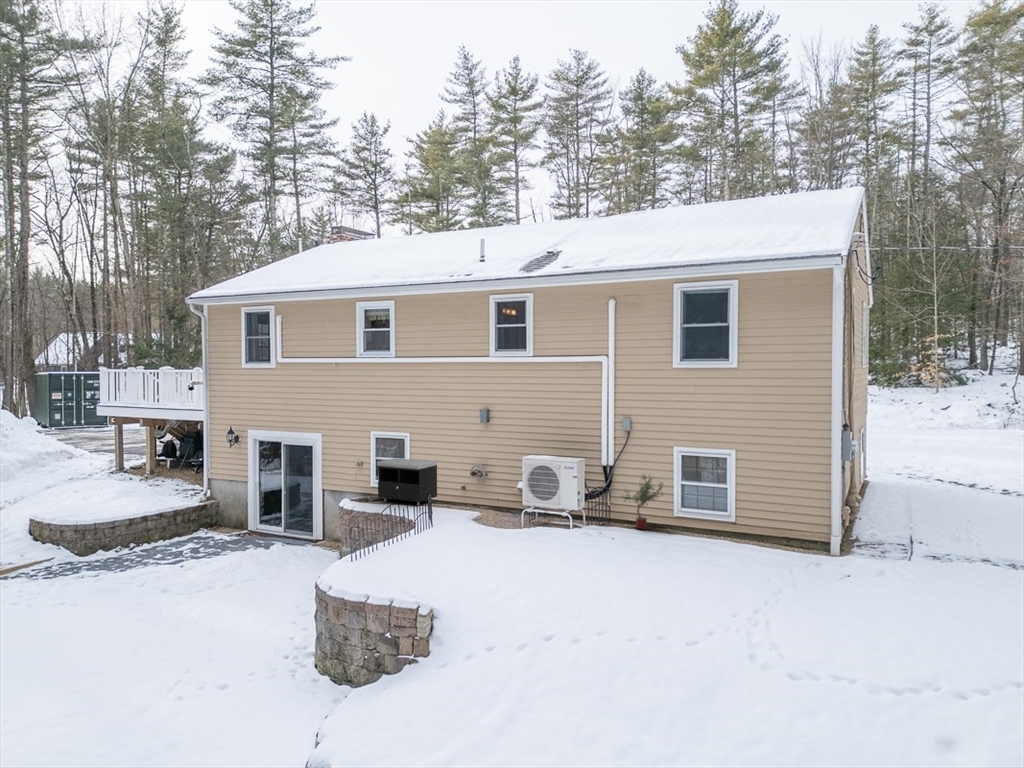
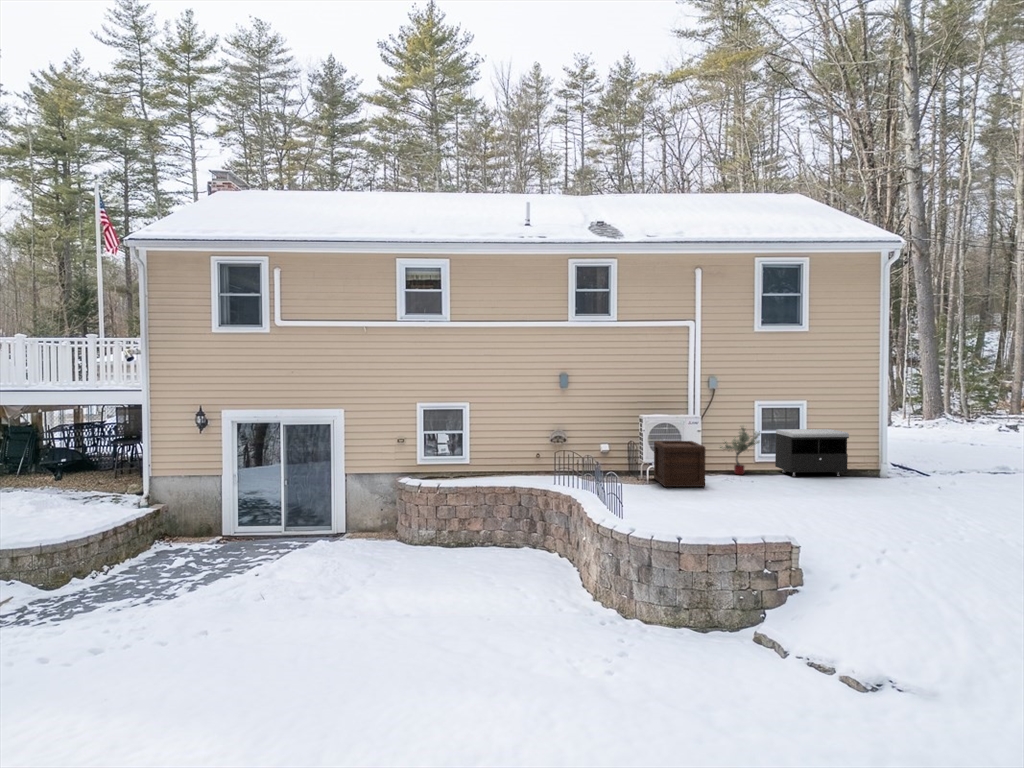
storage bench: present [377,458,437,505] -> present [775,429,849,476]
wooden crate: none [523,483,579,537] -> present [654,441,705,487]

